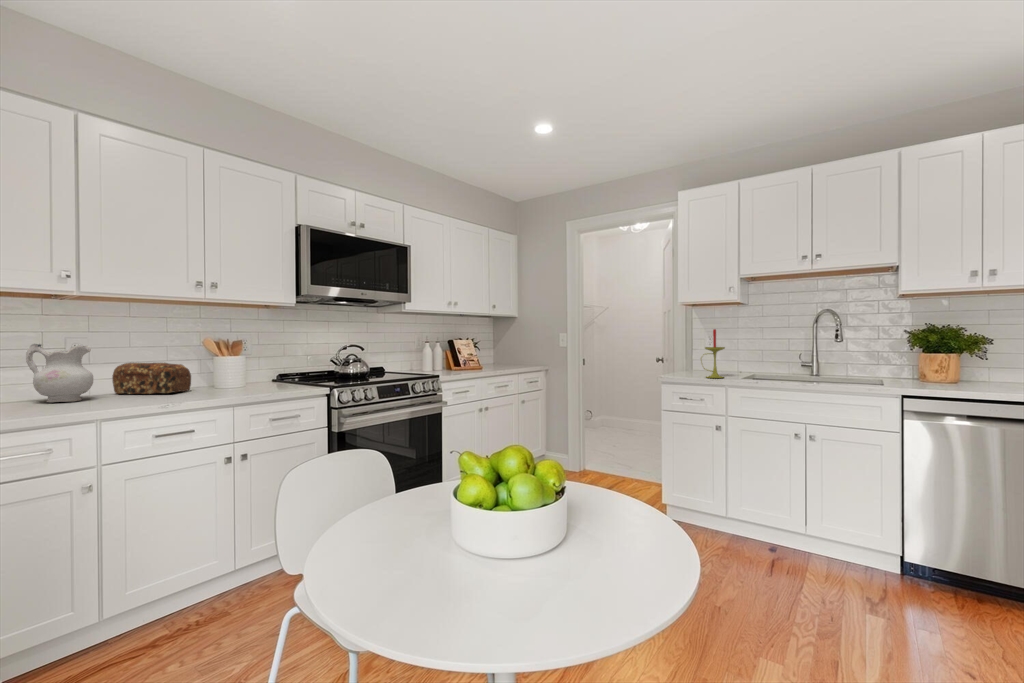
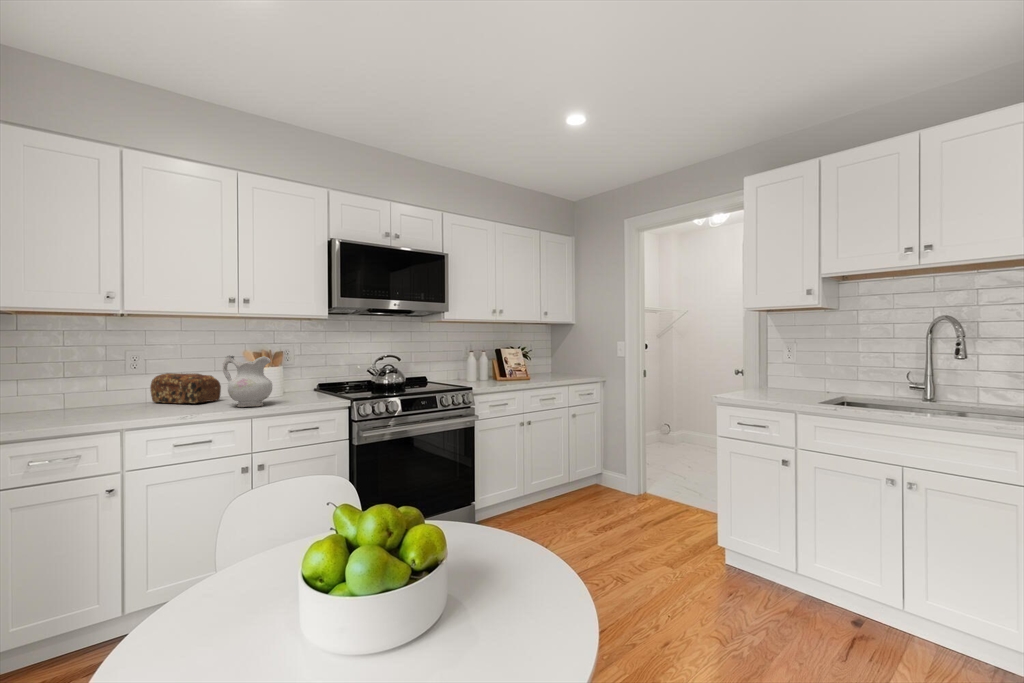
candle: present [701,329,725,378] -> none [768,340,800,401]
ceramic pitcher: present [26,344,93,403] -> present [223,355,272,407]

